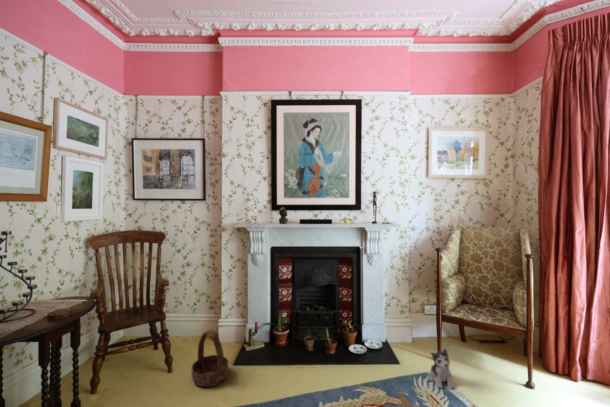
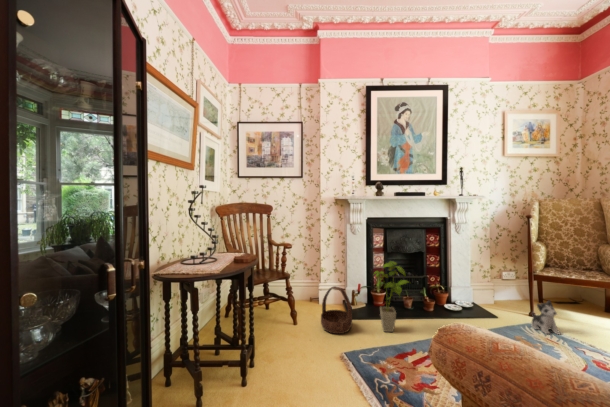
house plant: none [250,305,293,385] -> present [375,261,408,332]

